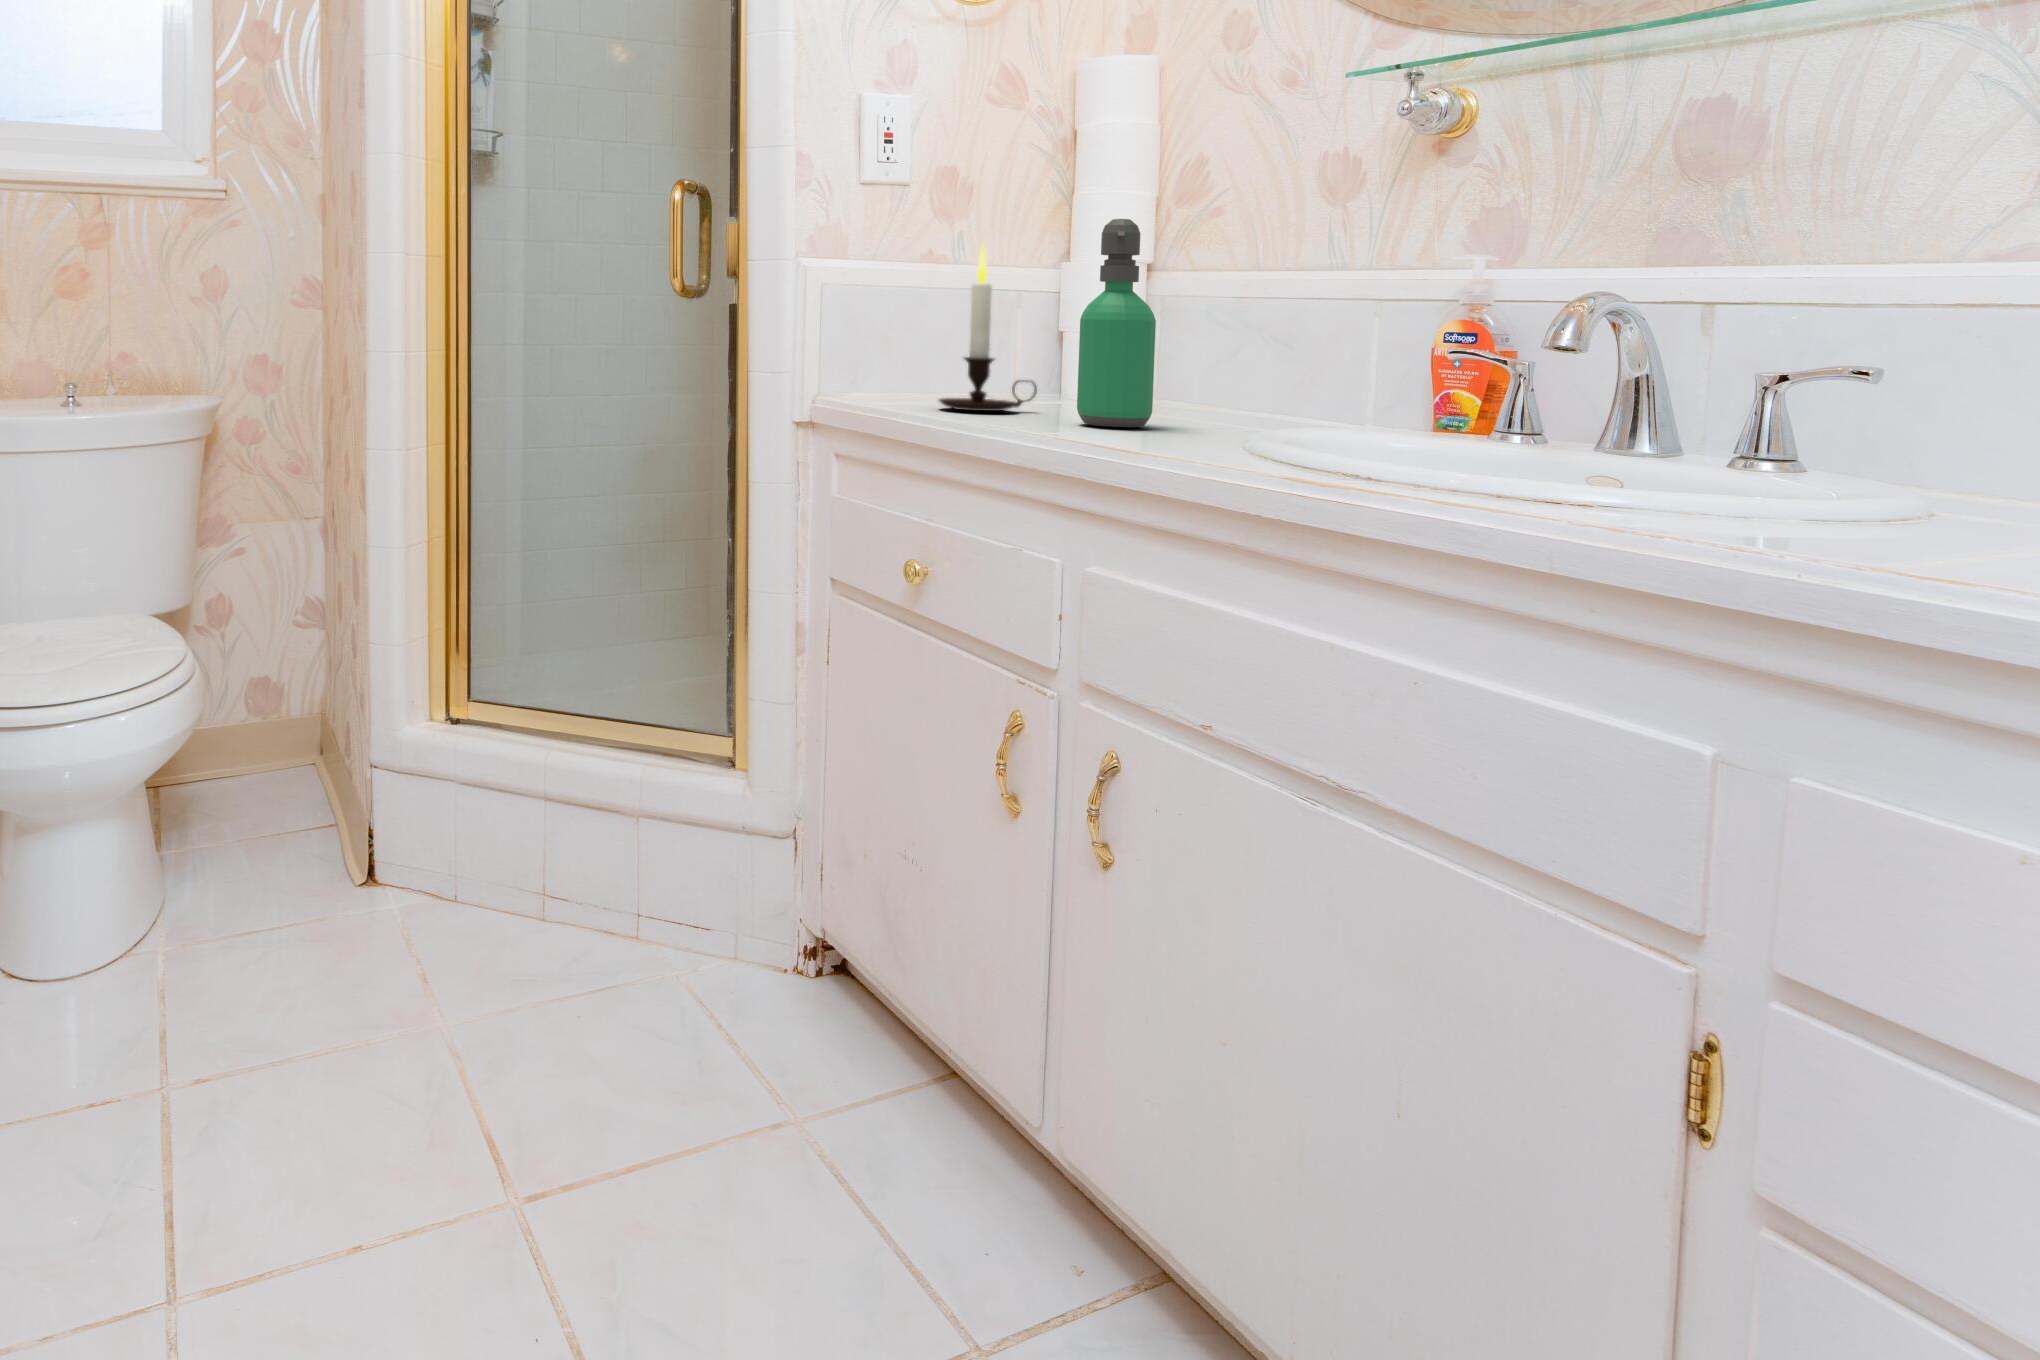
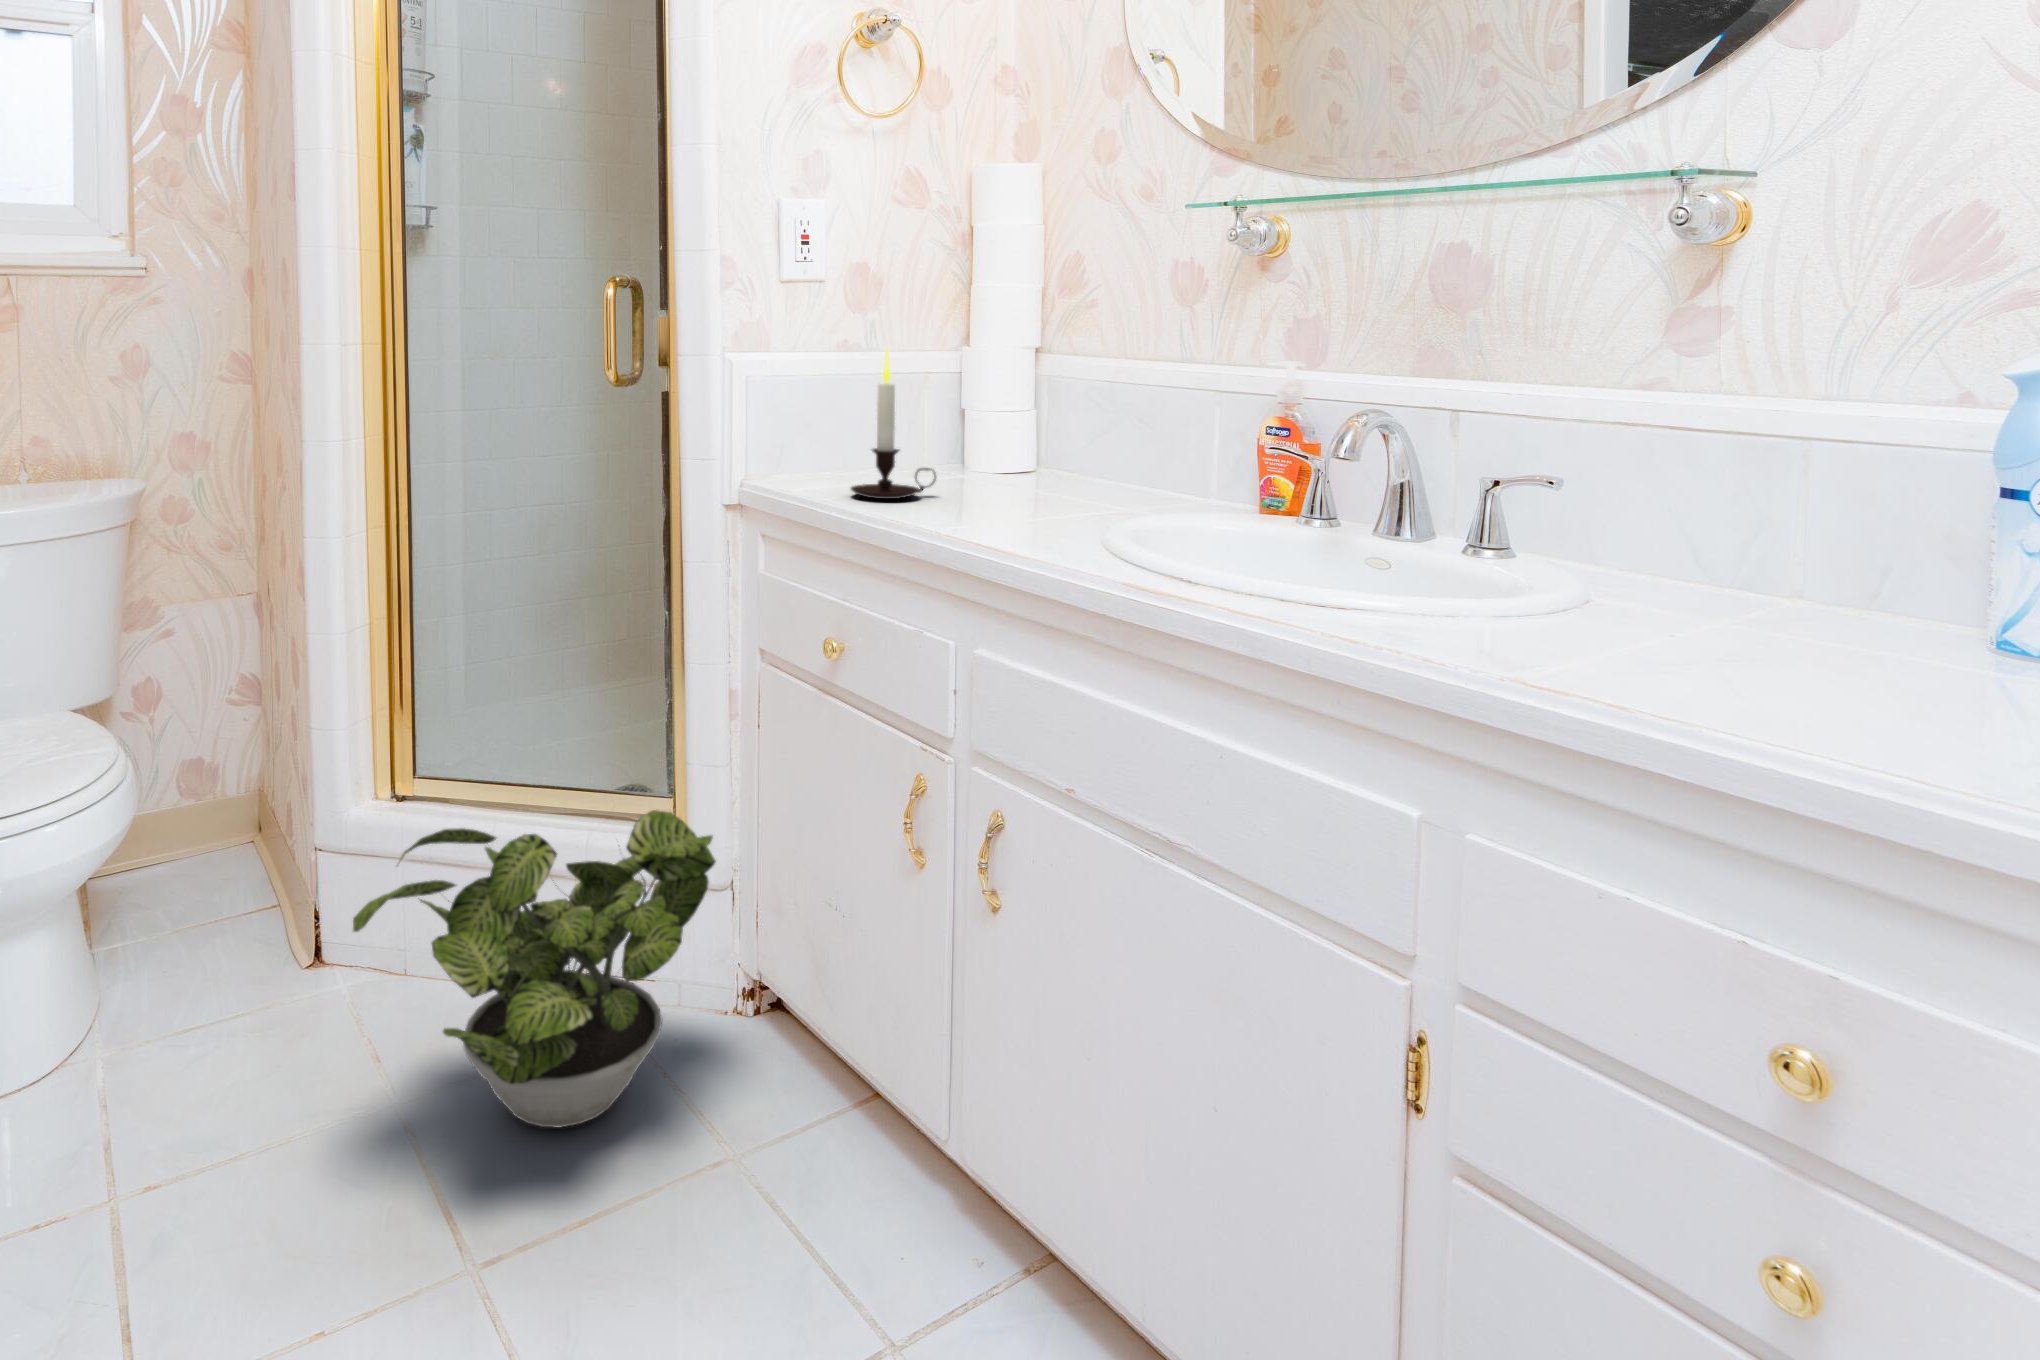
soap dispenser: present [1077,219,1156,427] -> none [968,335,1032,518]
potted plant: none [401,741,781,1070] -> present [353,810,716,1127]

